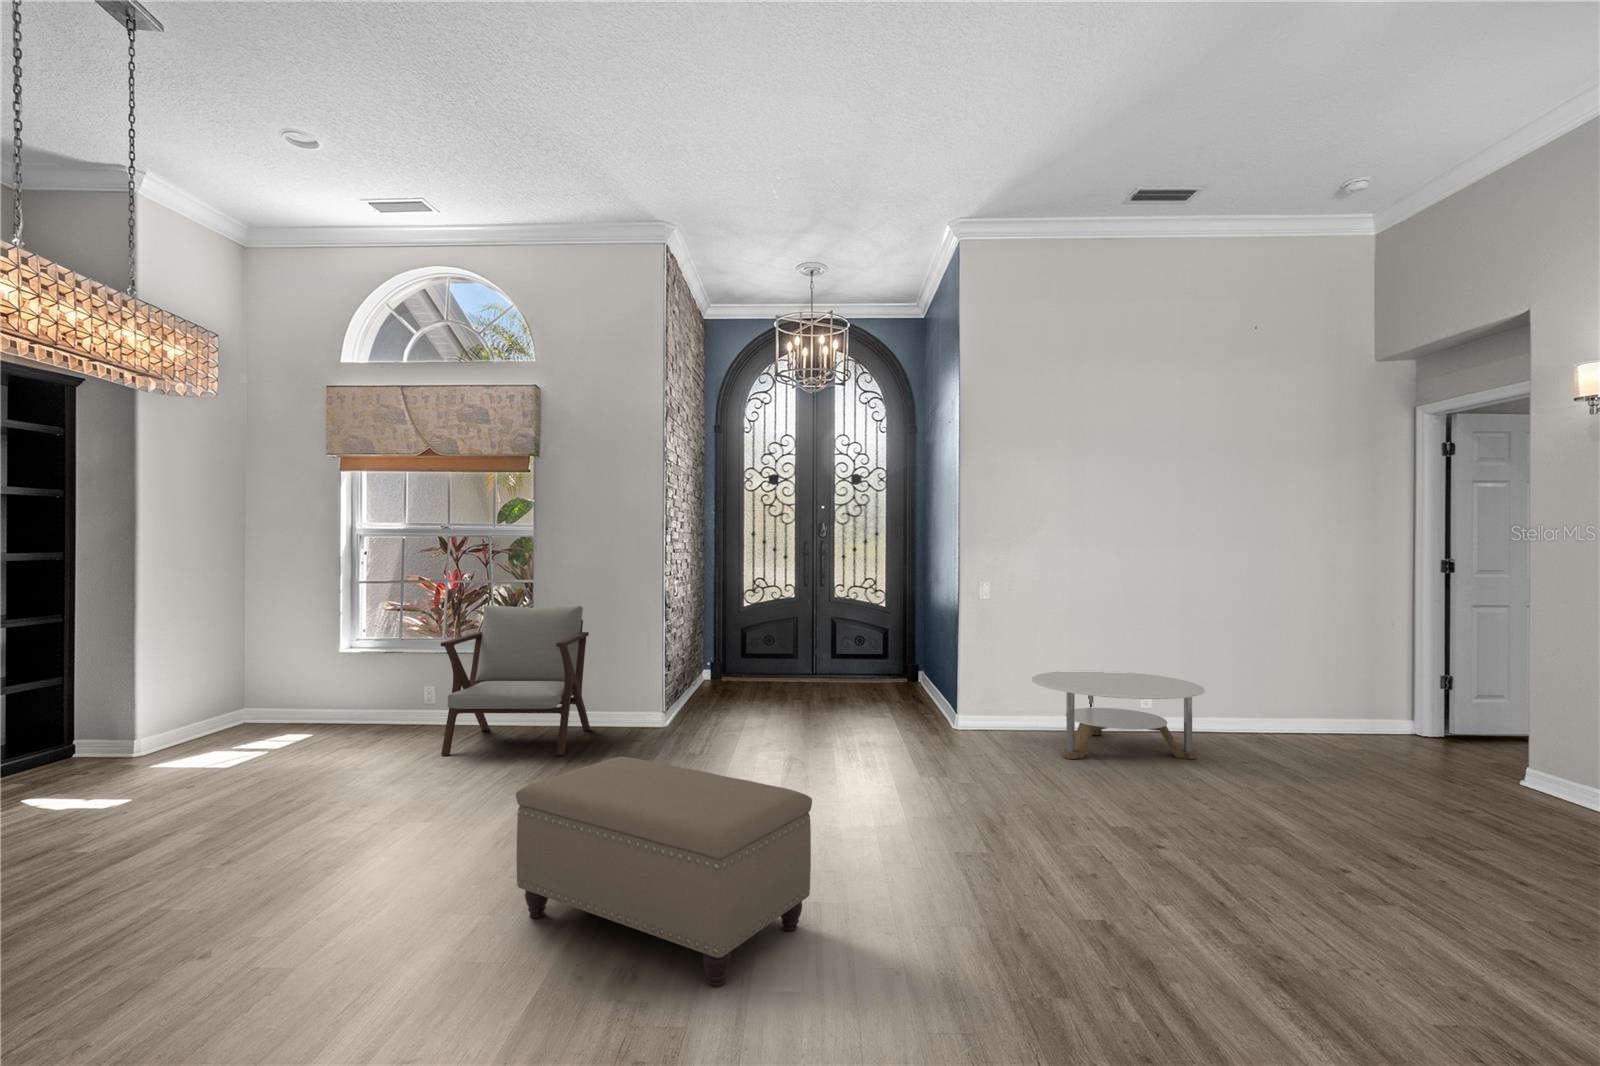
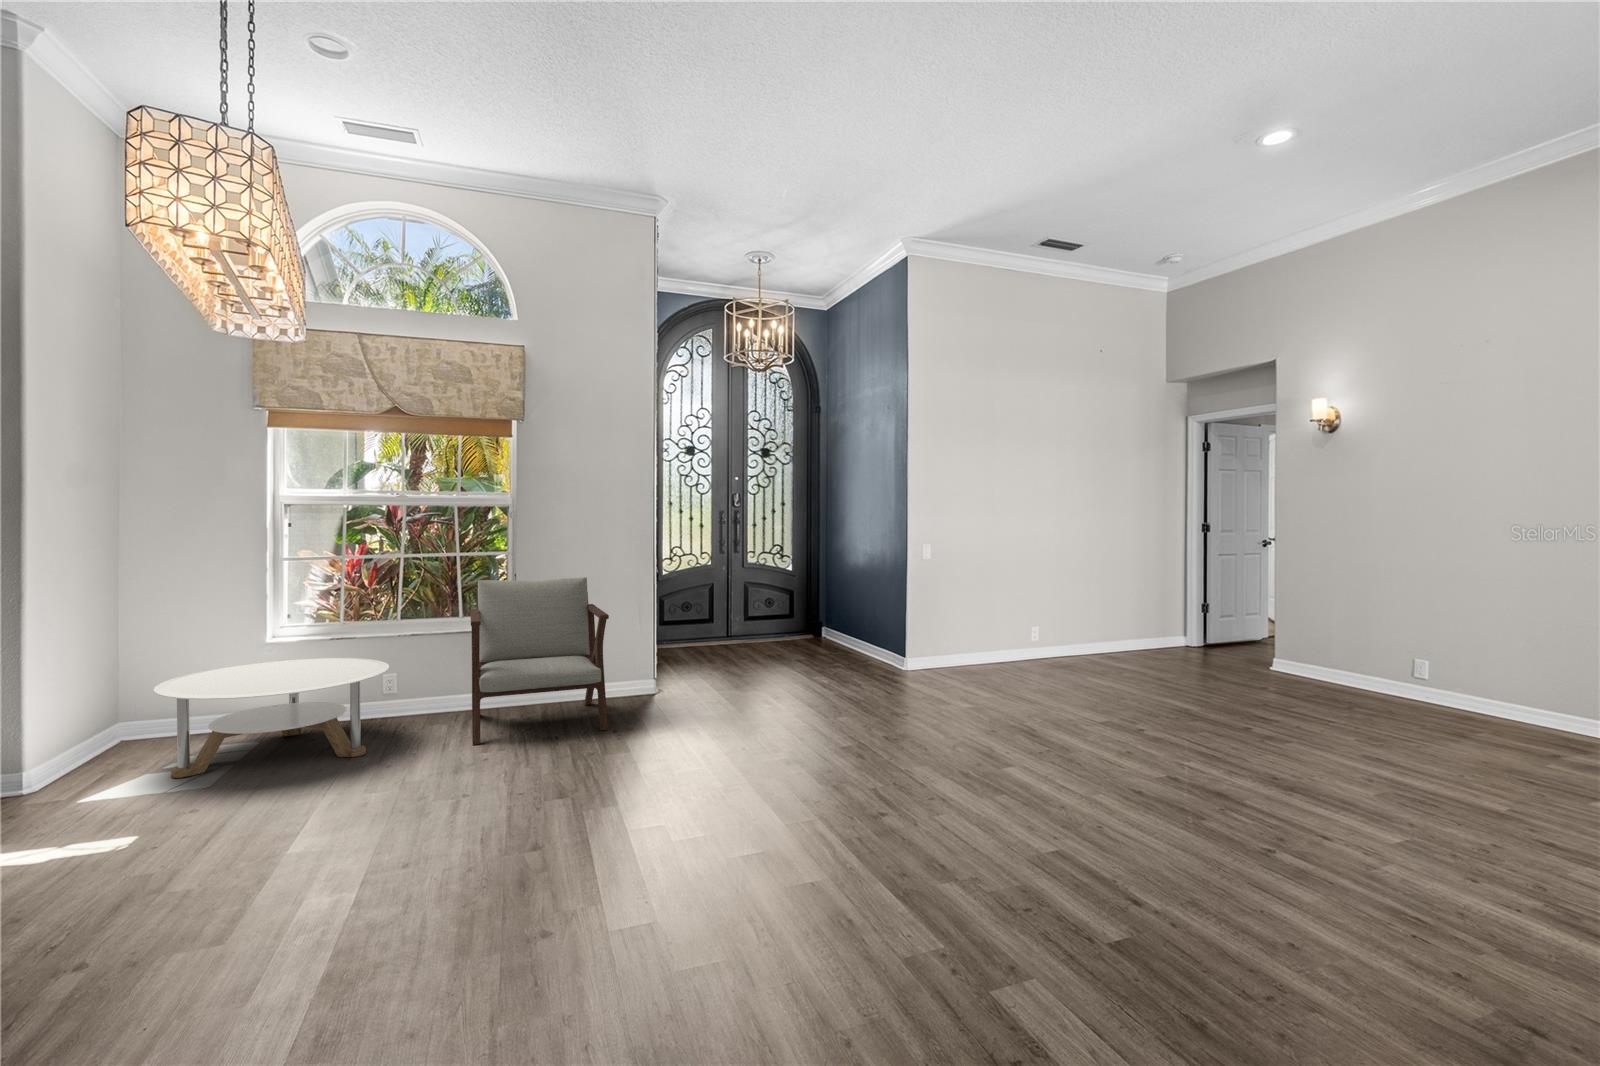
round table: present [1032,672,1205,759] -> present [154,658,389,778]
ottoman: present [516,757,812,987] -> none [822,712,1086,886]

